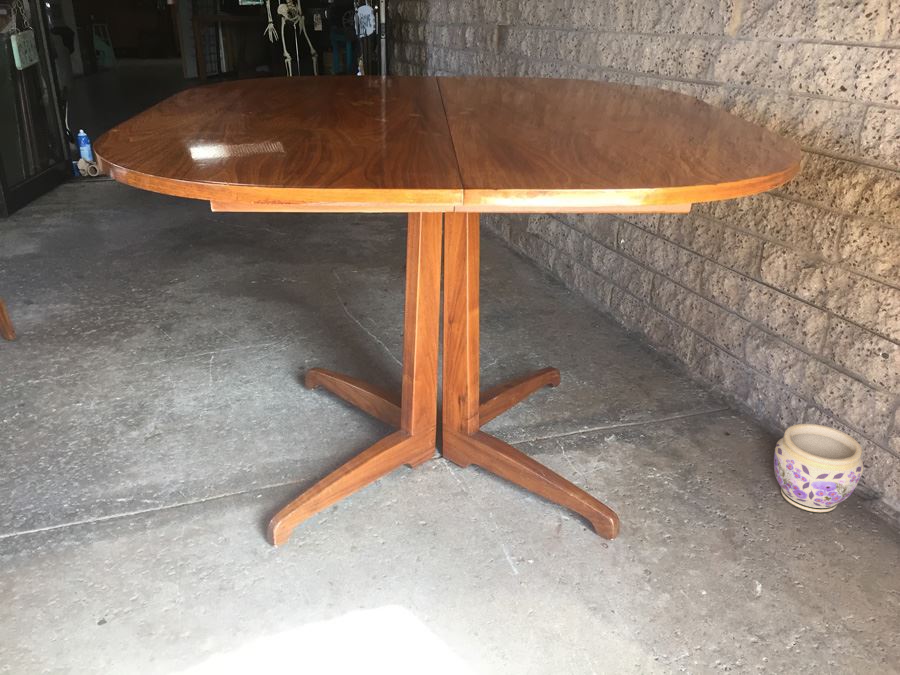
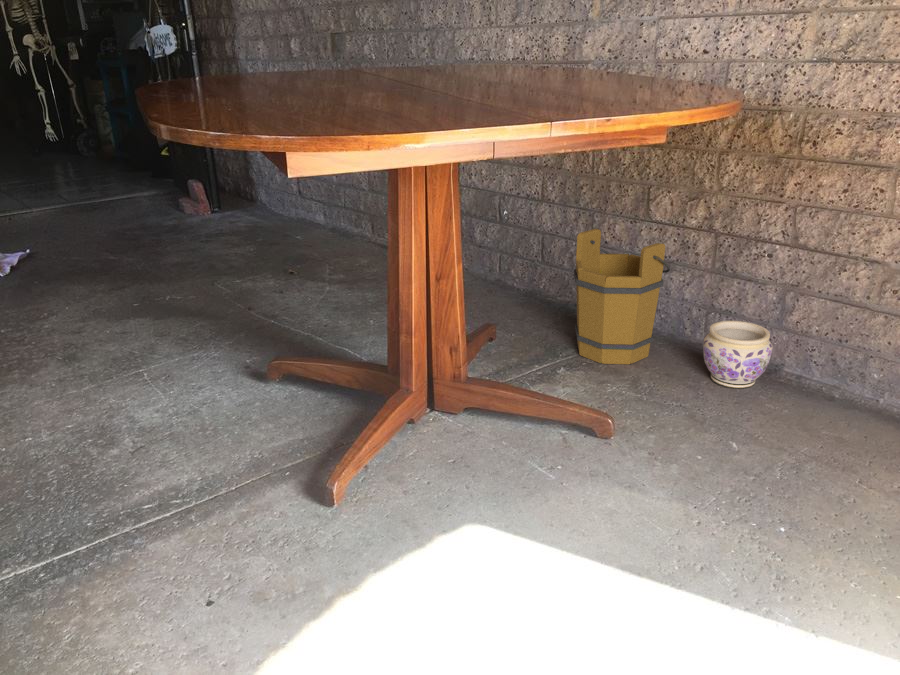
bucket: none [639,283,762,448] -> present [574,229,670,364]

